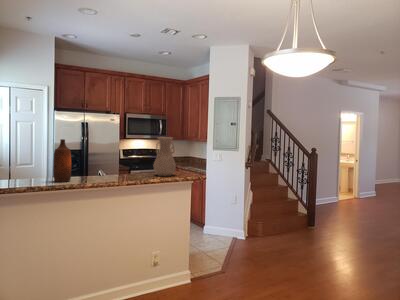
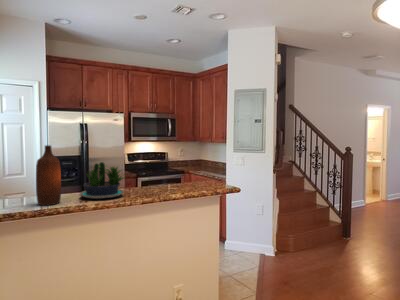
vase: present [153,137,176,176] -> none [170,139,200,190]
potted plant: none [84,153,122,179] -> present [80,162,123,199]

